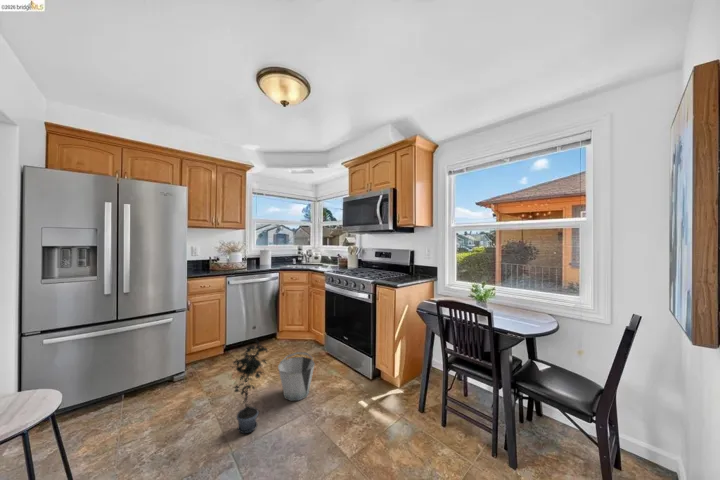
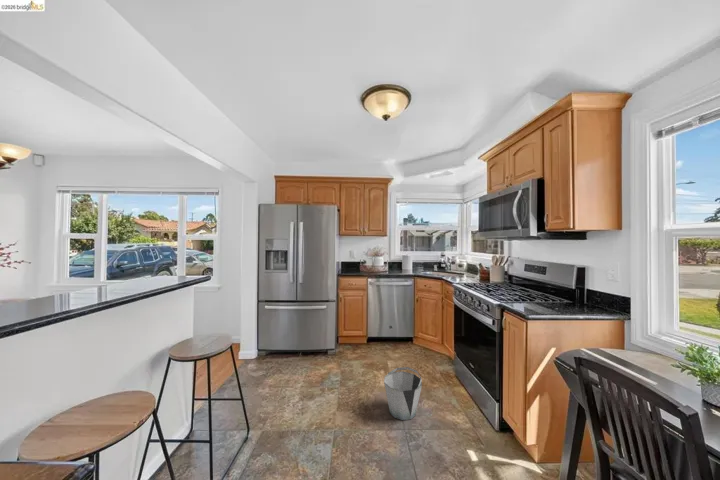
potted plant: present [232,341,267,433] -> none [330,346,365,433]

